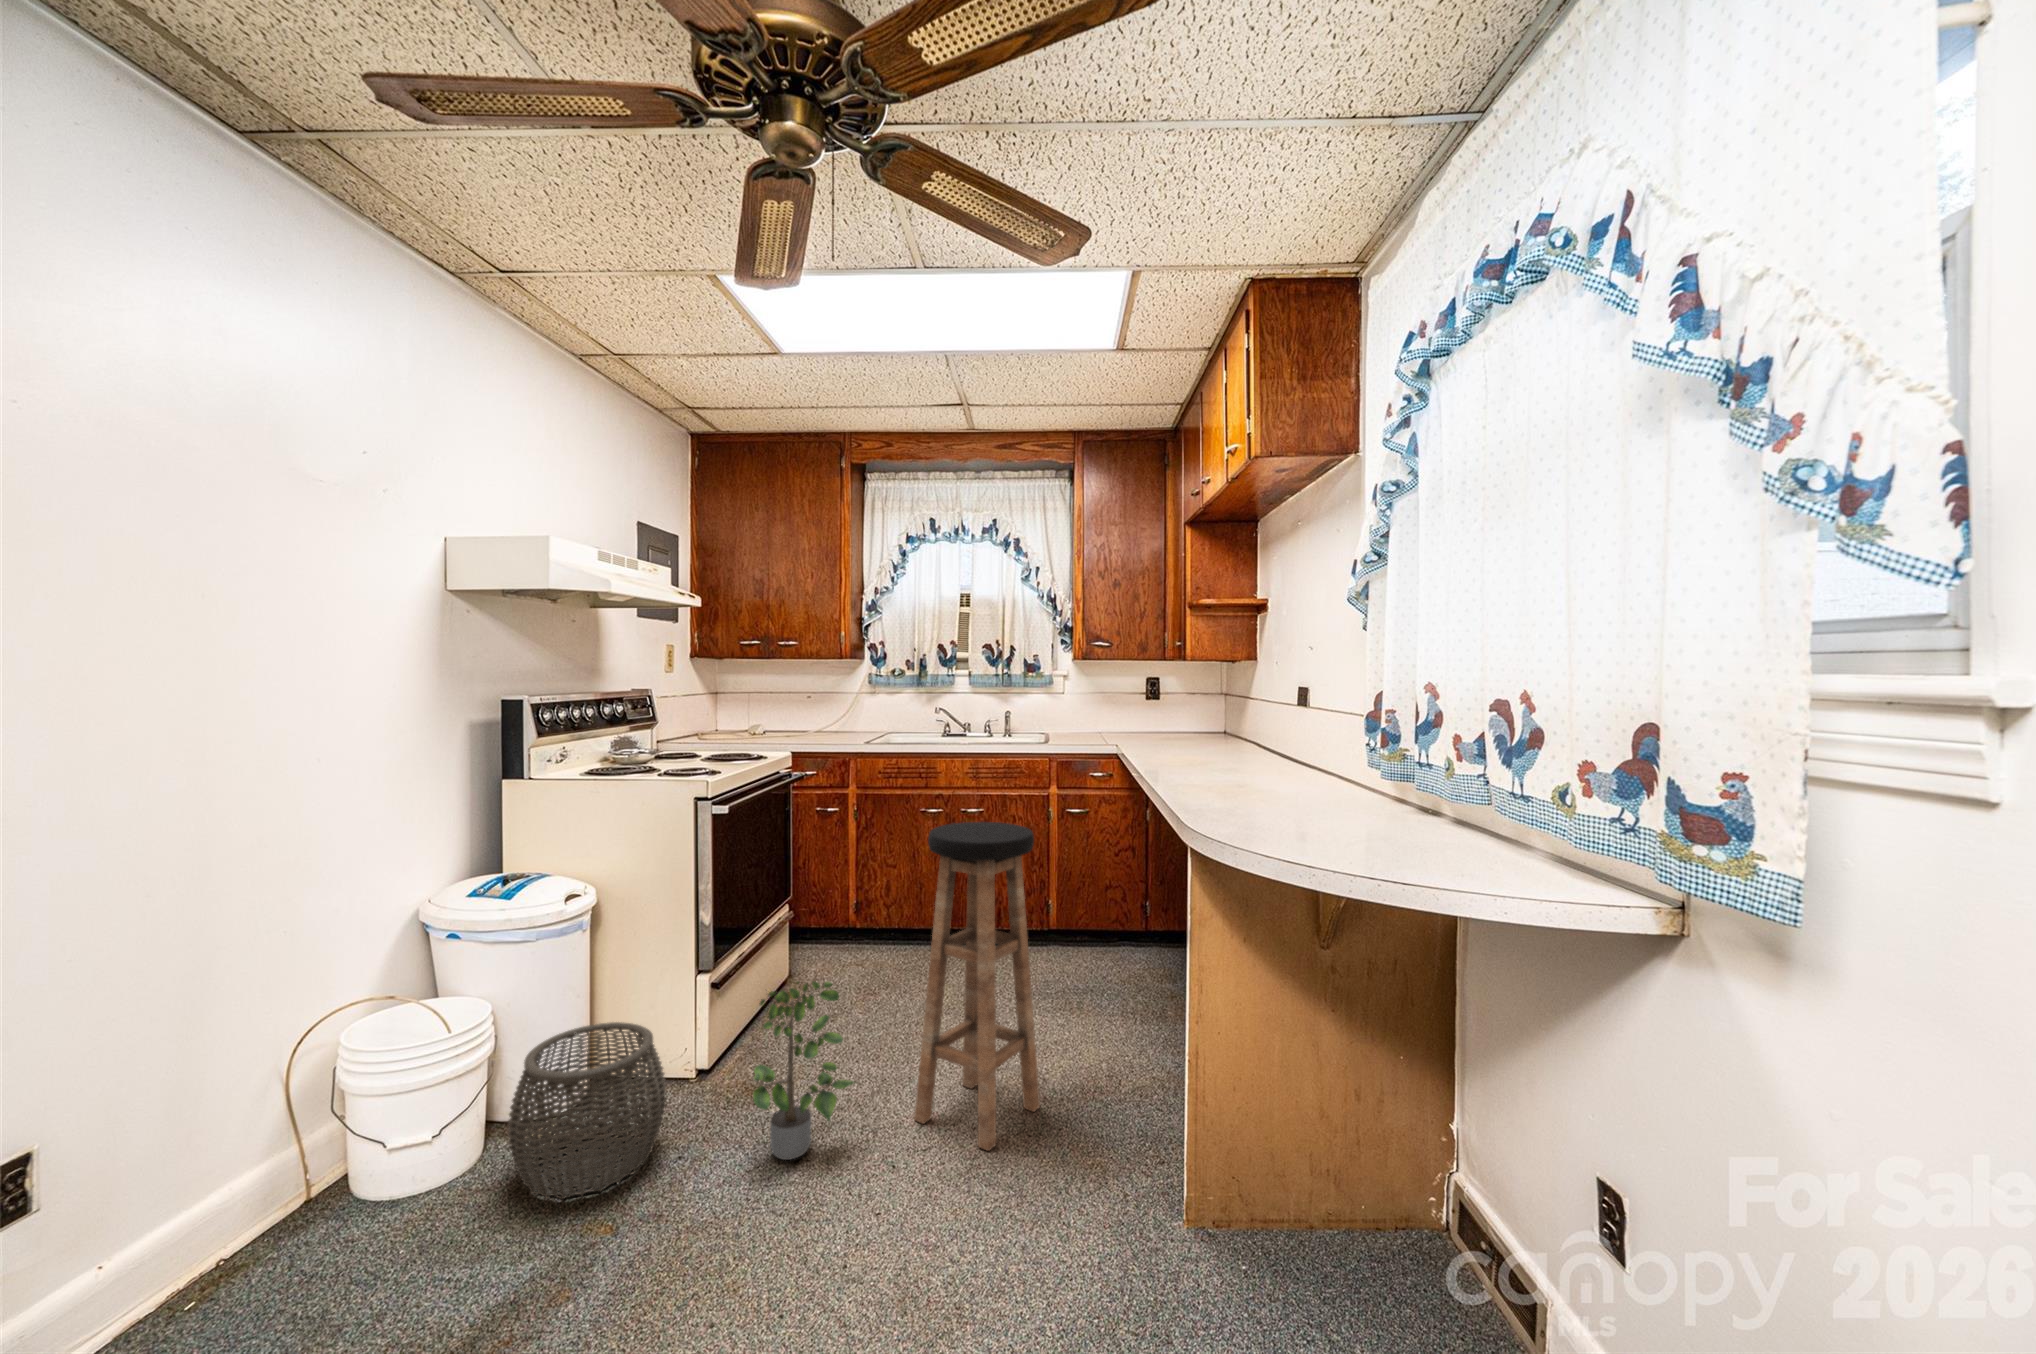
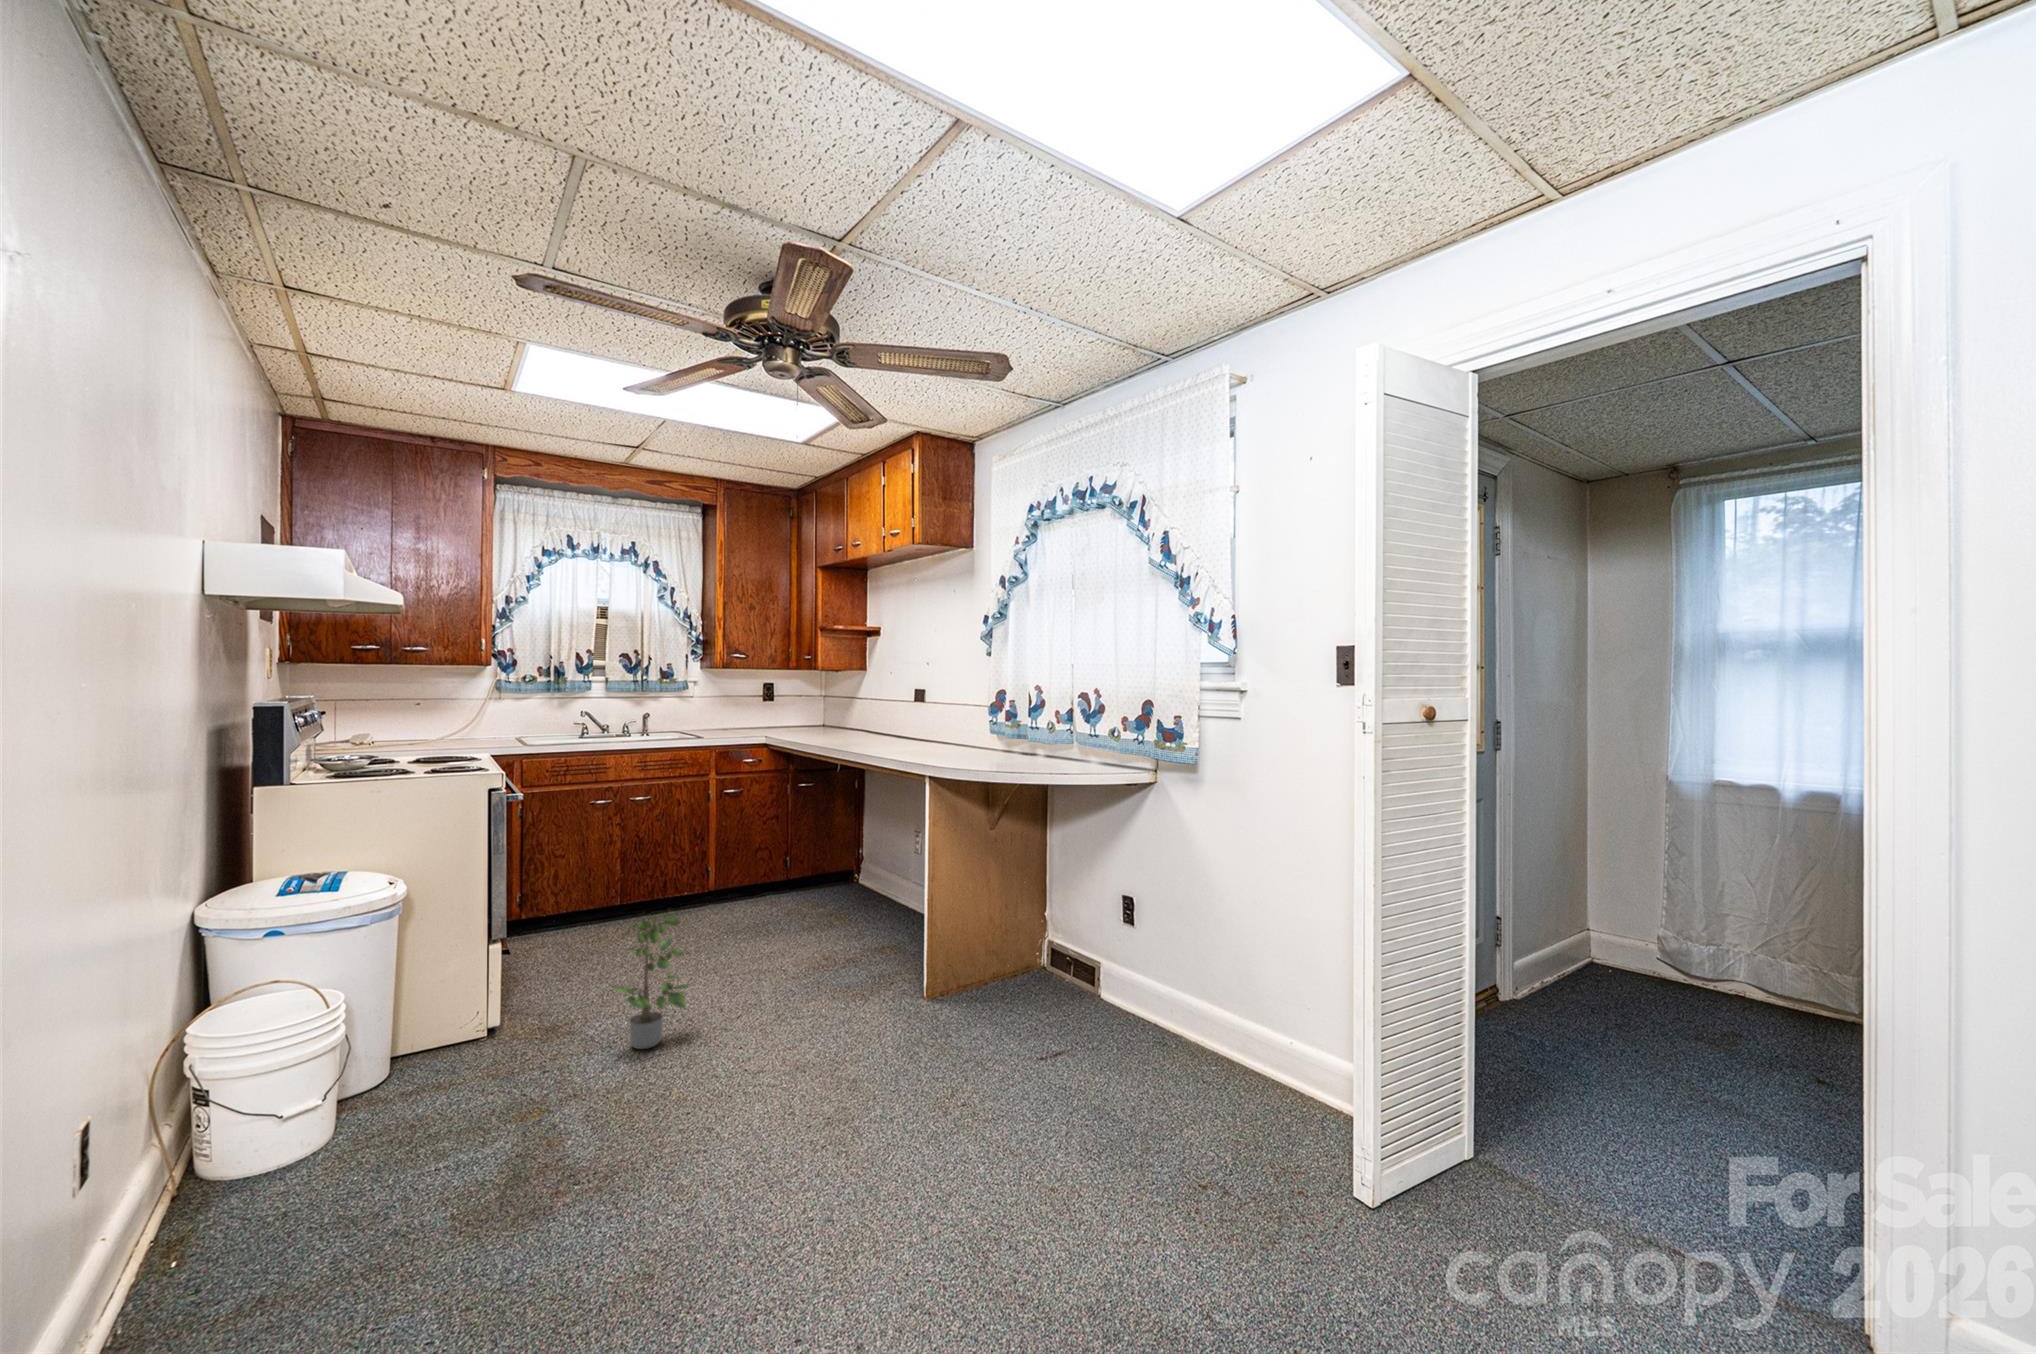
bar stool: present [914,822,1040,1151] -> none [721,789,805,1010]
woven basket: present [508,1022,666,1199] -> none [405,978,546,1117]

